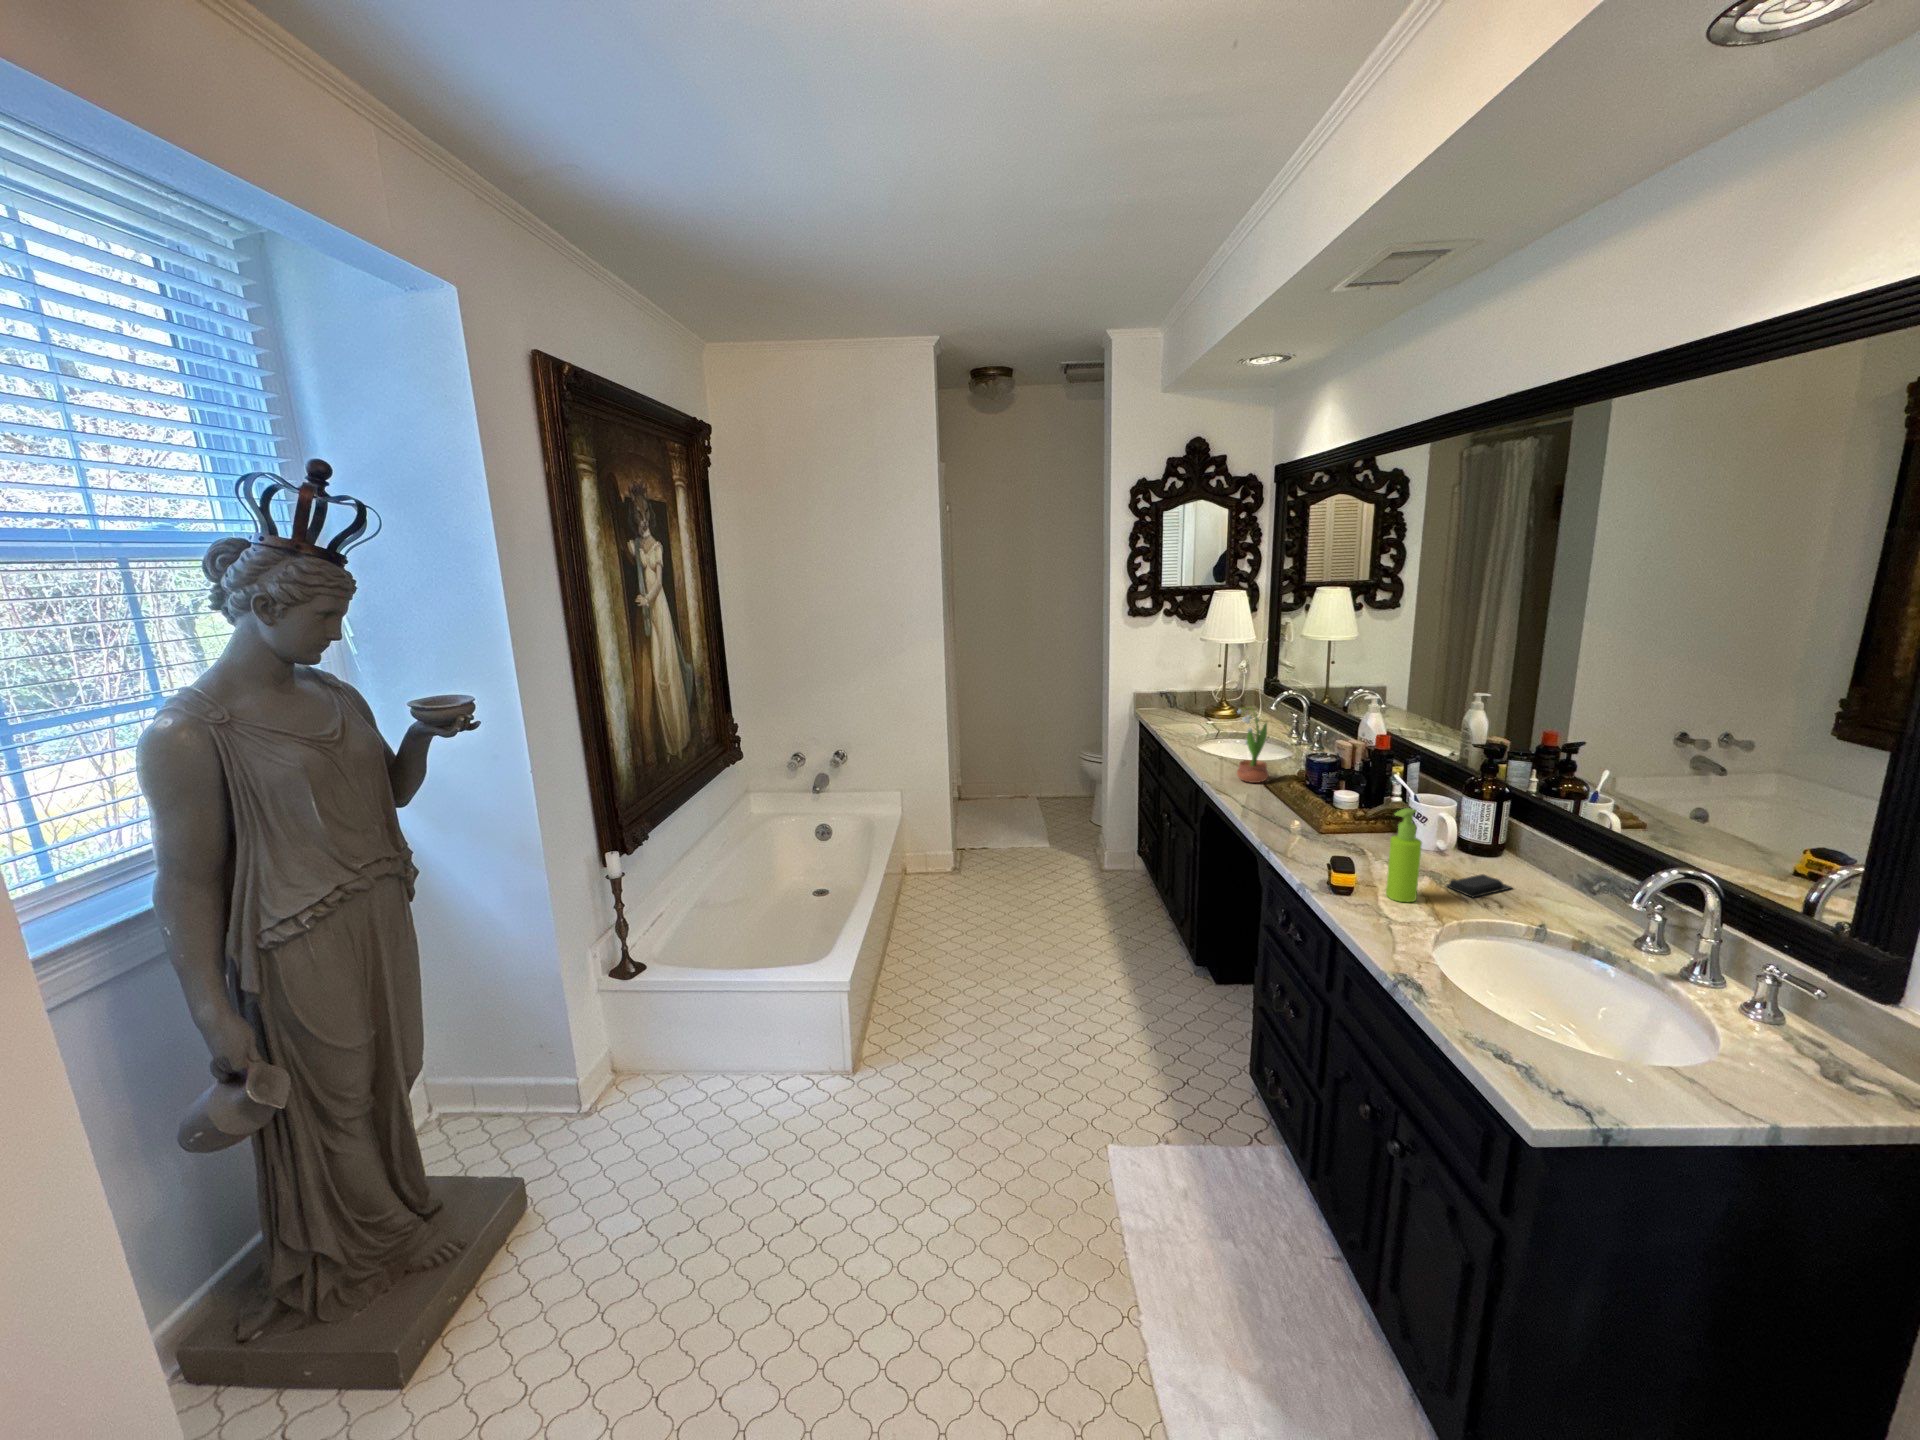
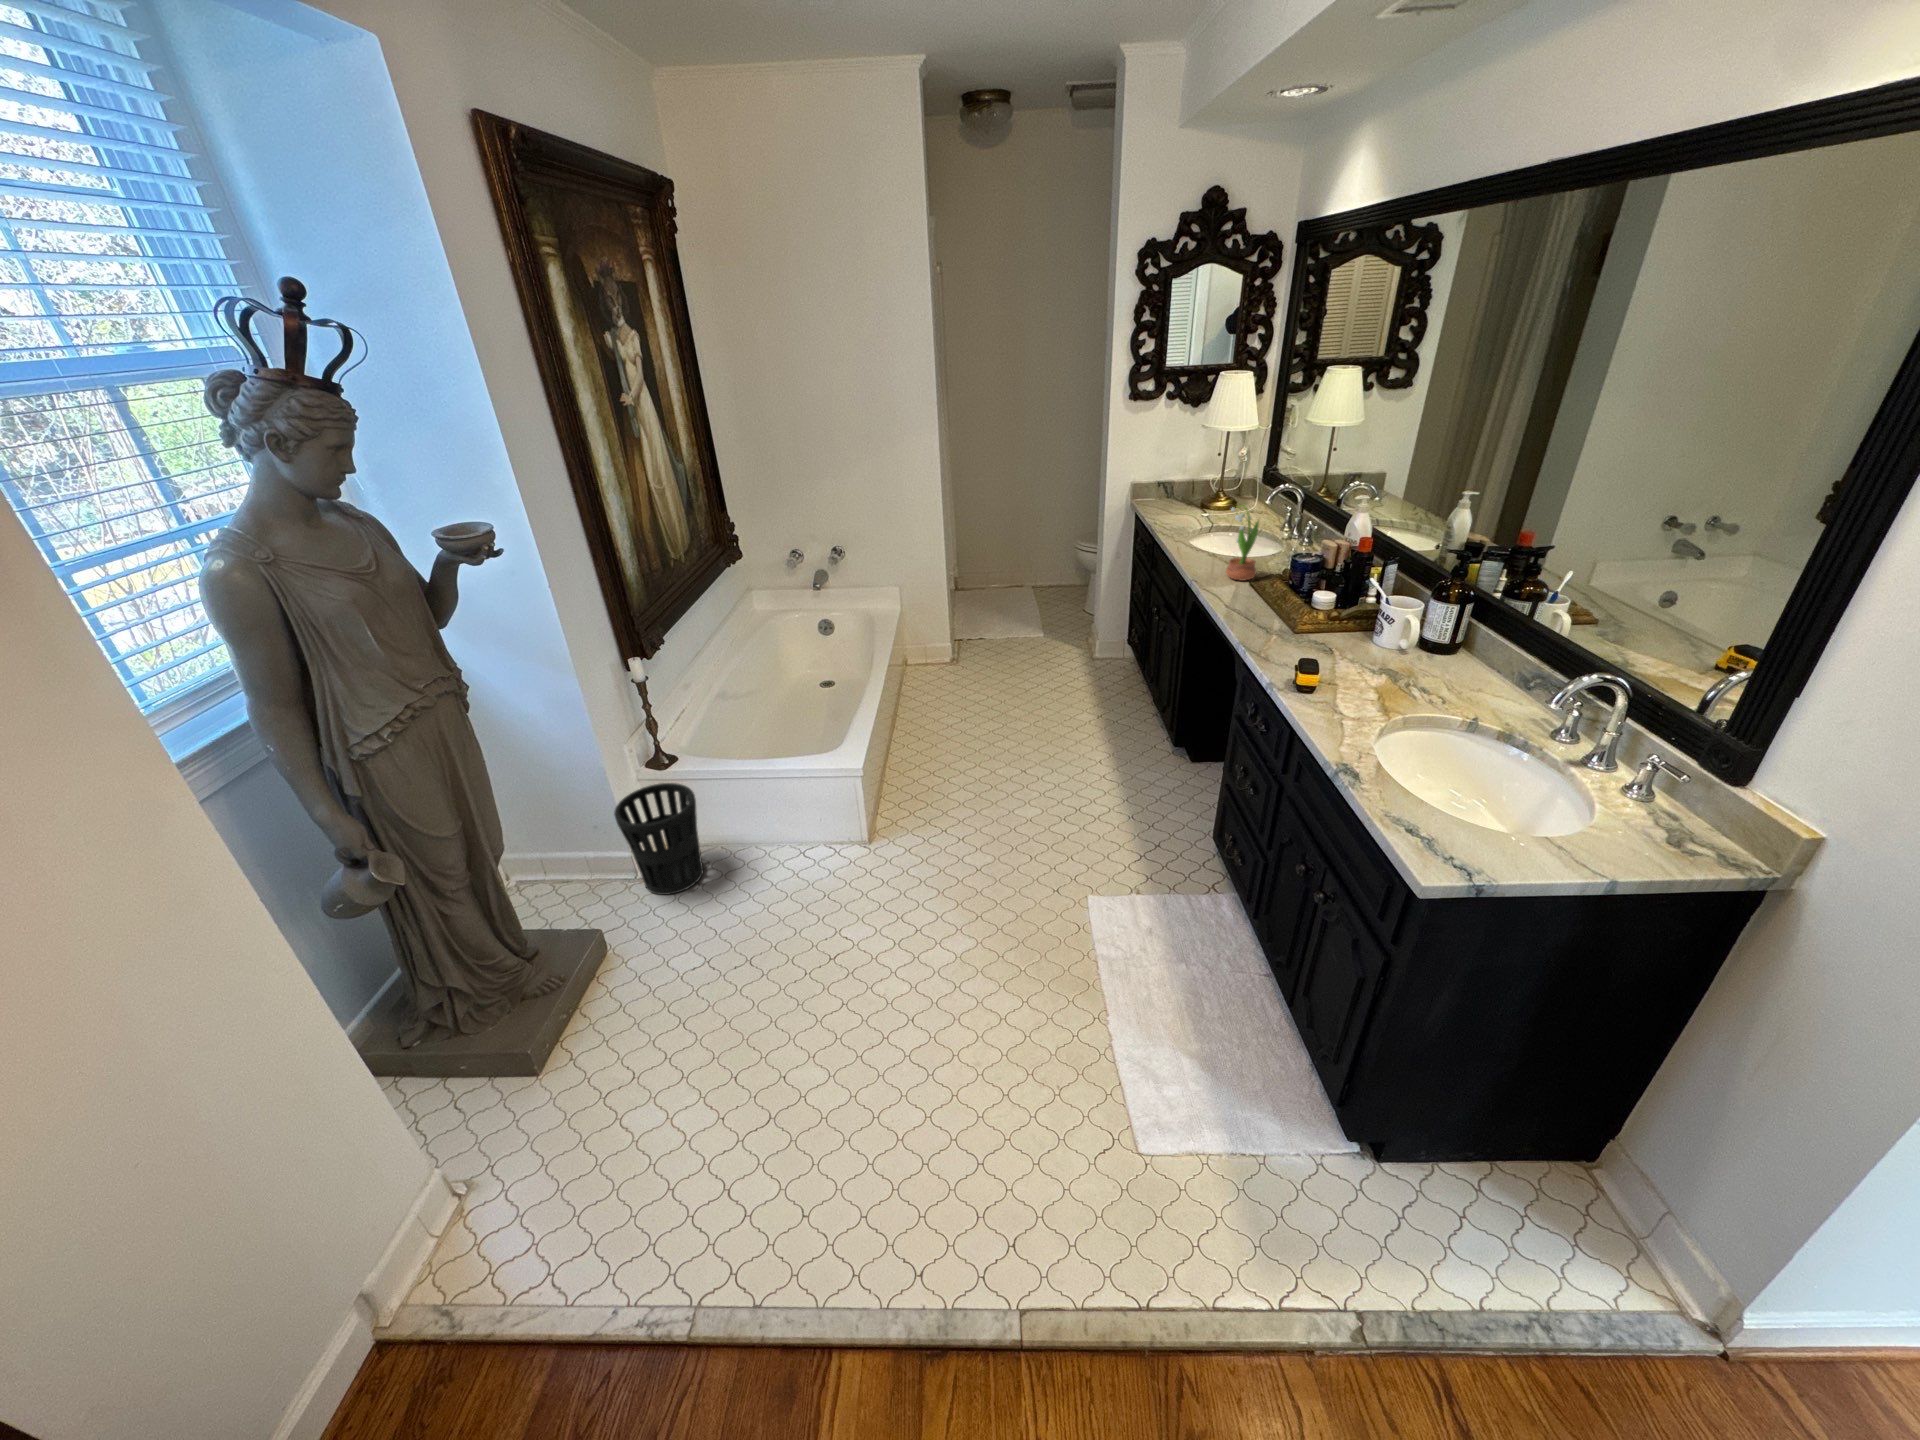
soap dispenser: present [1386,808,1422,902] -> none [1345,615,1382,699]
soap bar: present [1446,874,1511,897] -> none [1400,672,1460,694]
wastebasket: none [567,994,662,1131] -> present [614,783,703,895]

